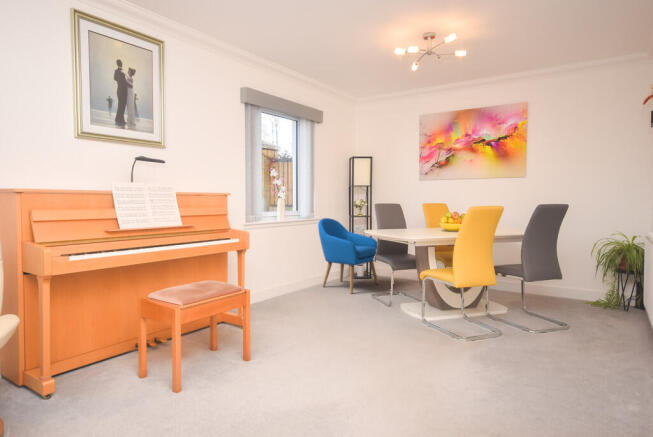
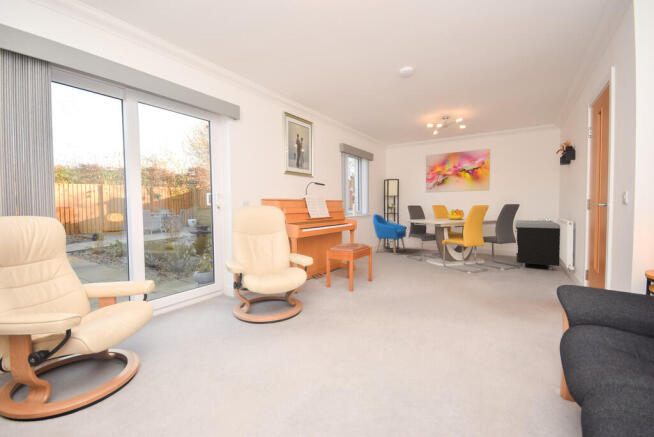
storage bench: none [560,234,644,334] -> present [515,220,560,269]

